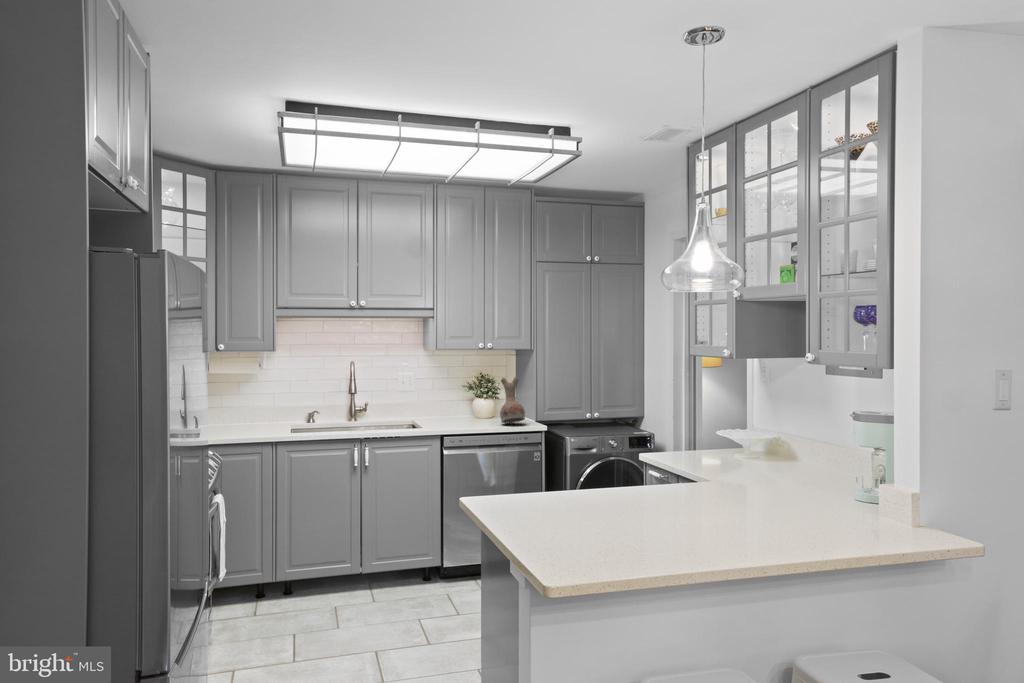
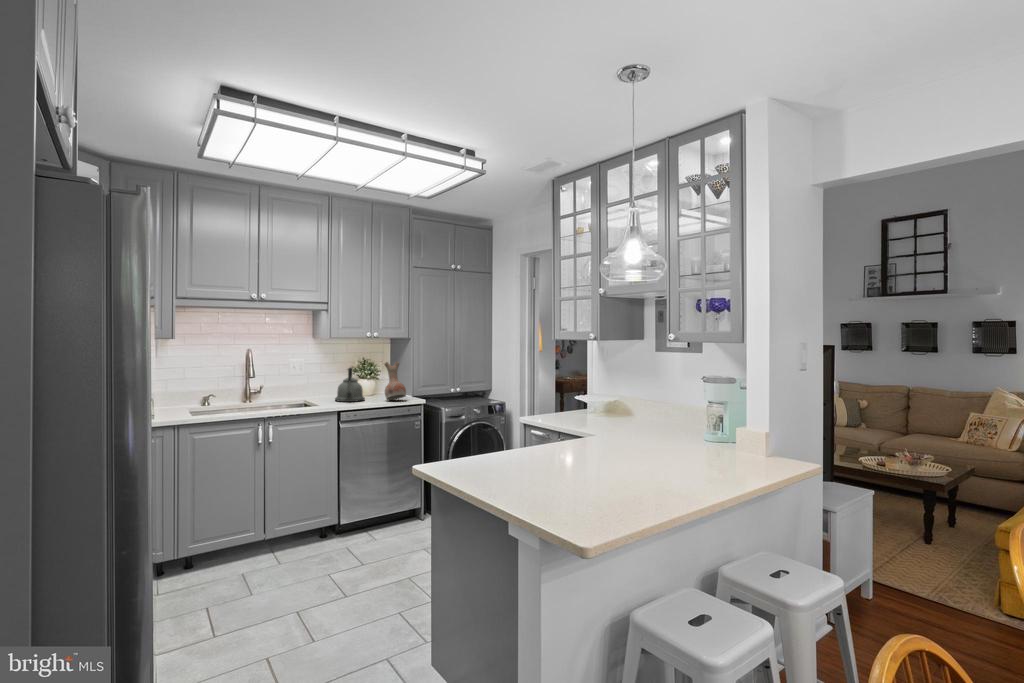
kettle: none [445,384,479,424] -> present [335,368,365,402]

